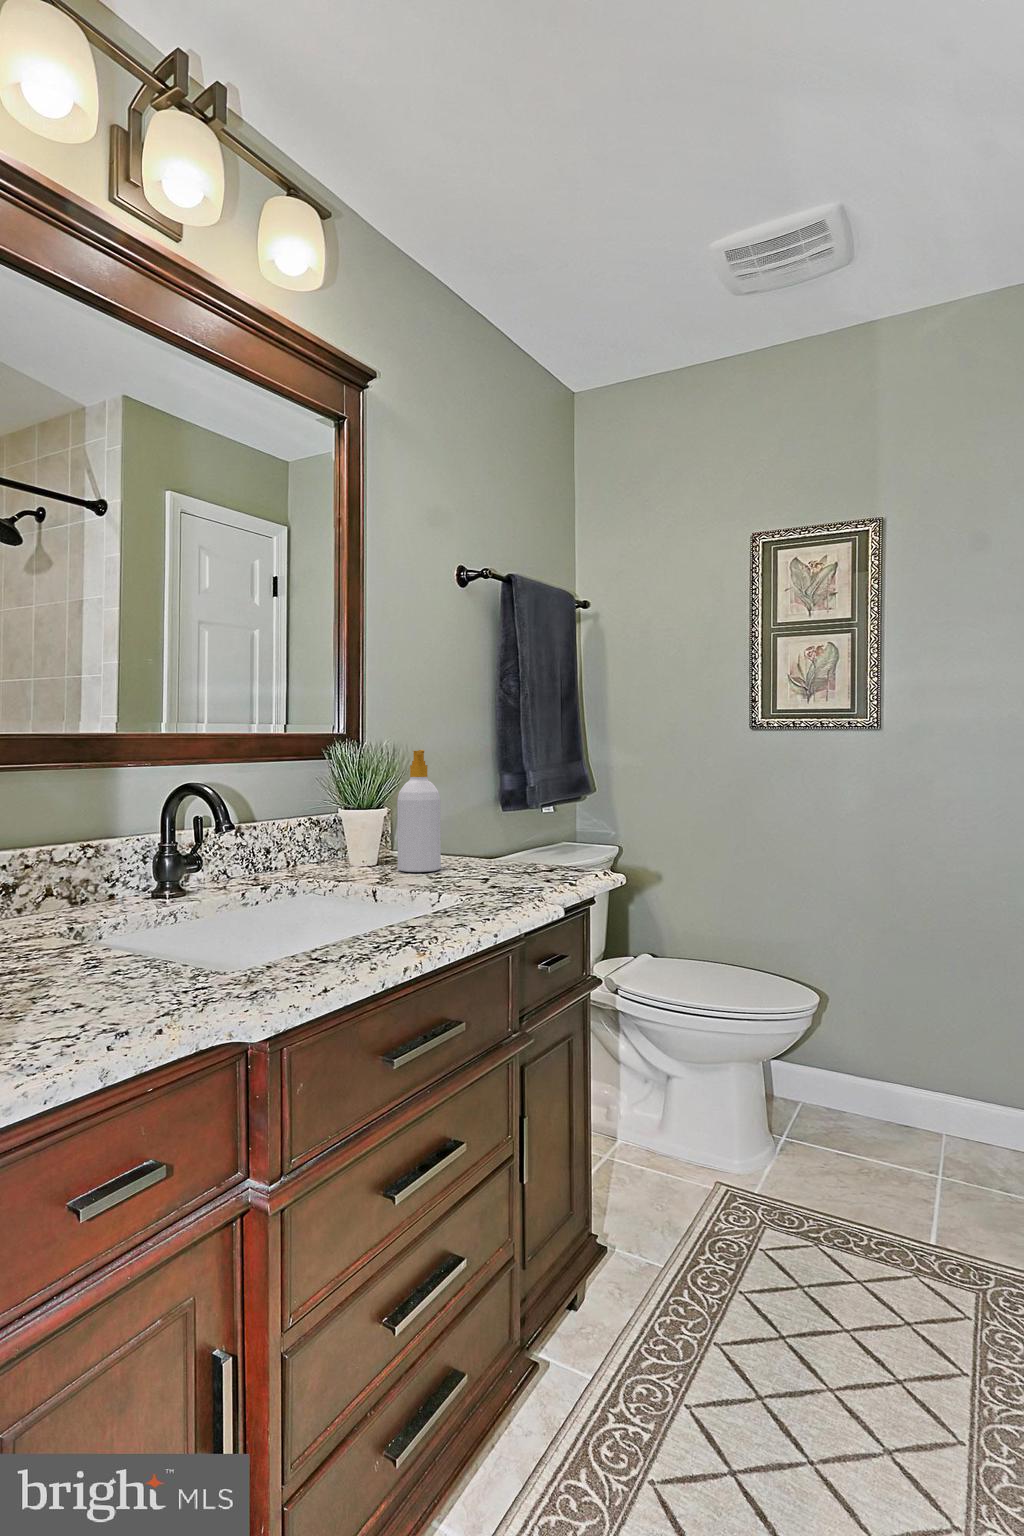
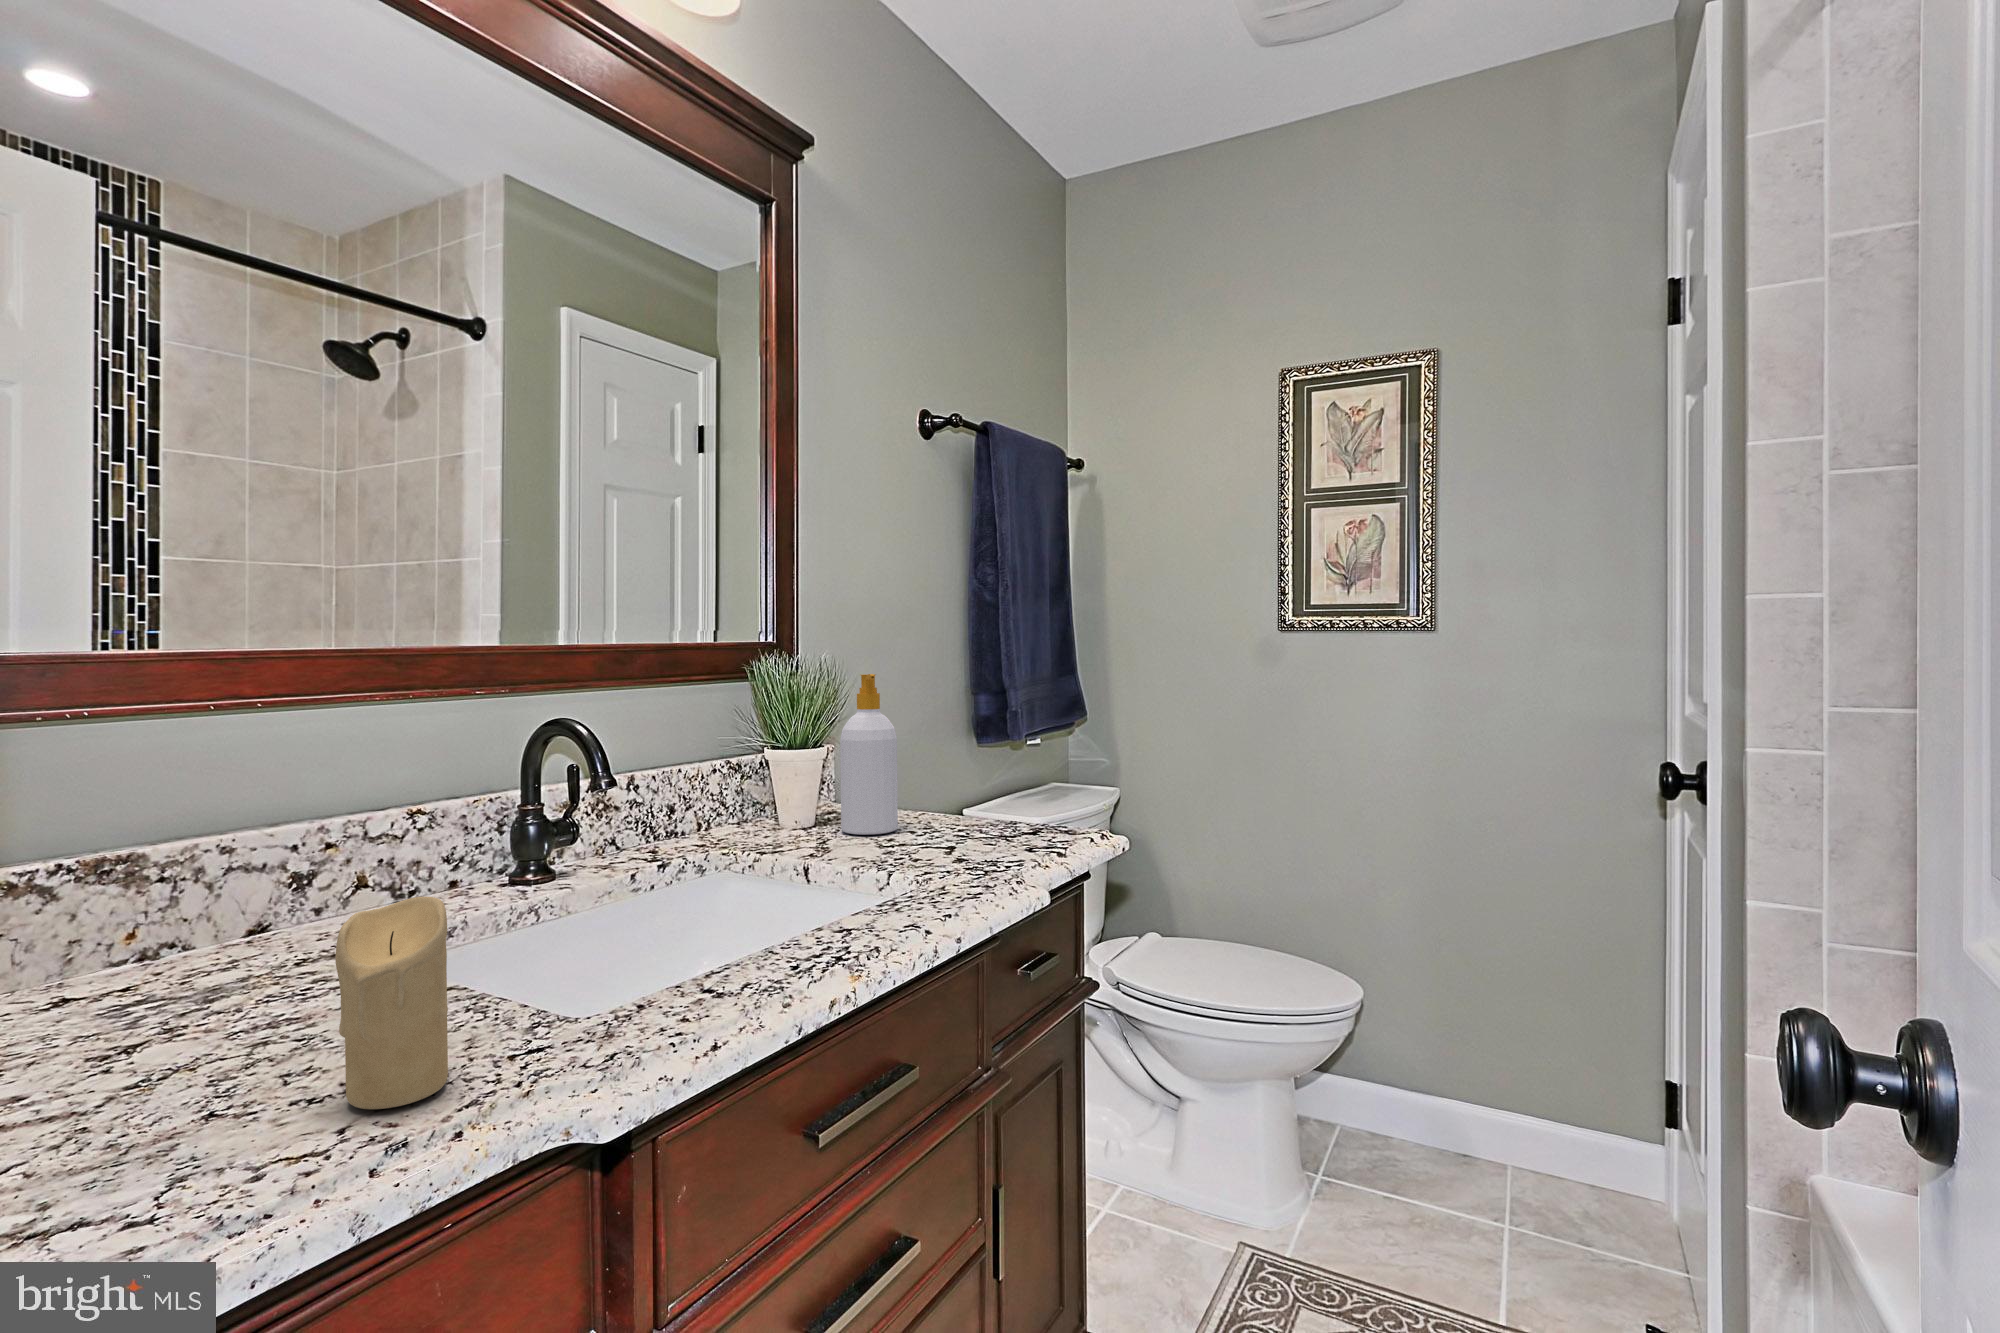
candle: none [73,874,147,1015] -> present [335,897,448,1109]

